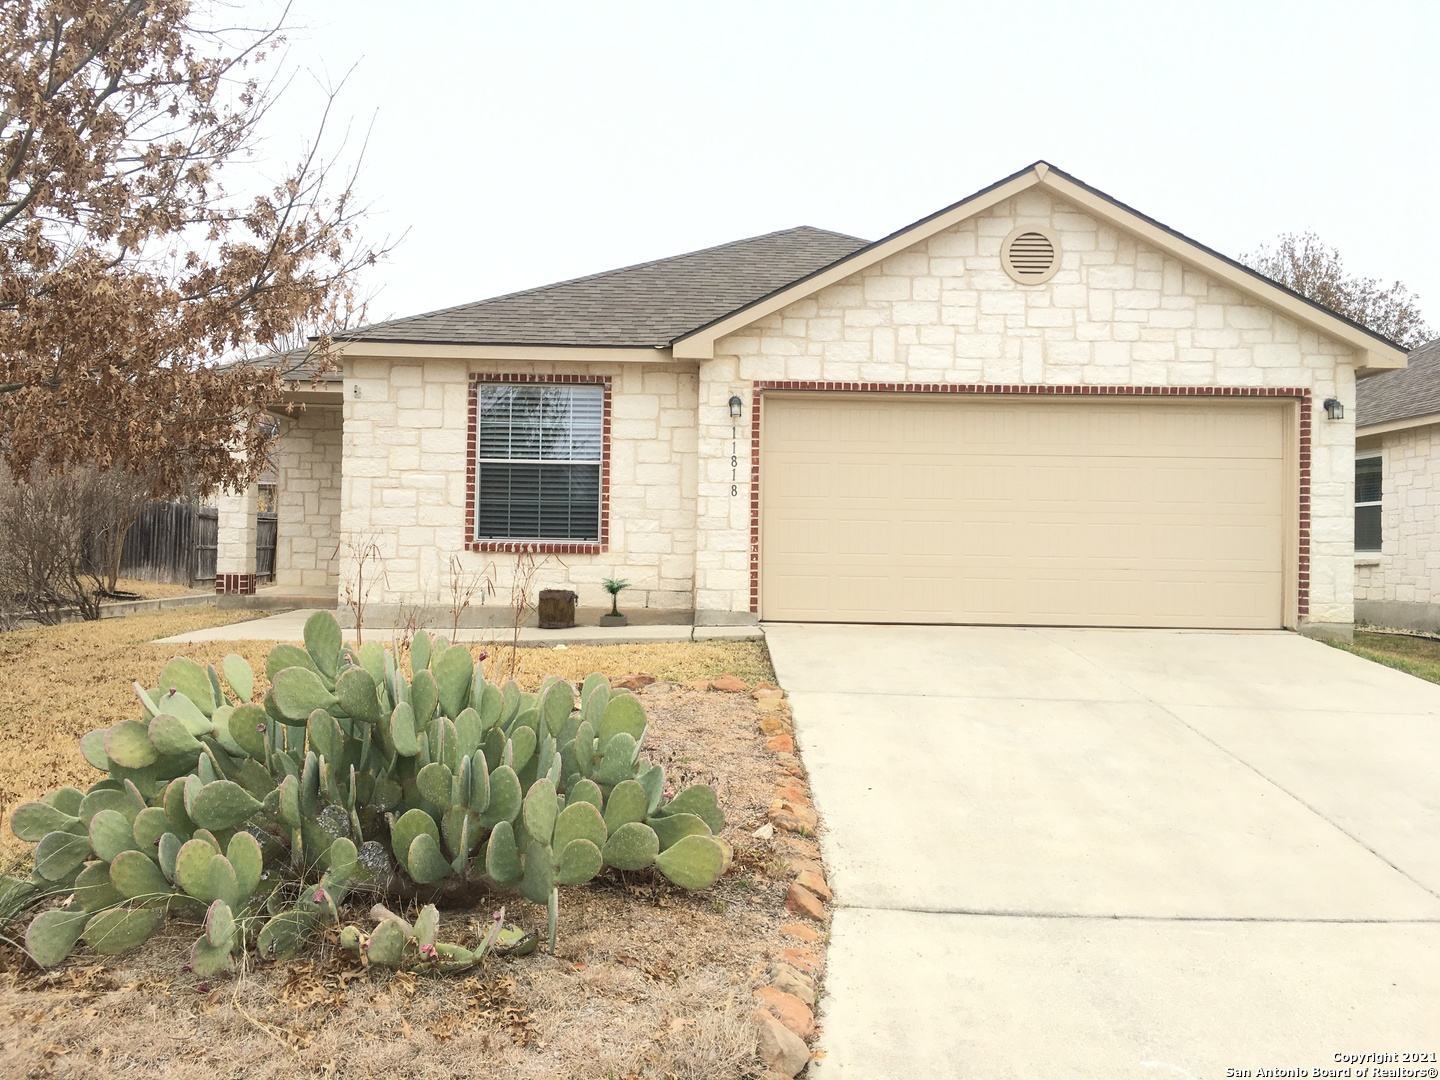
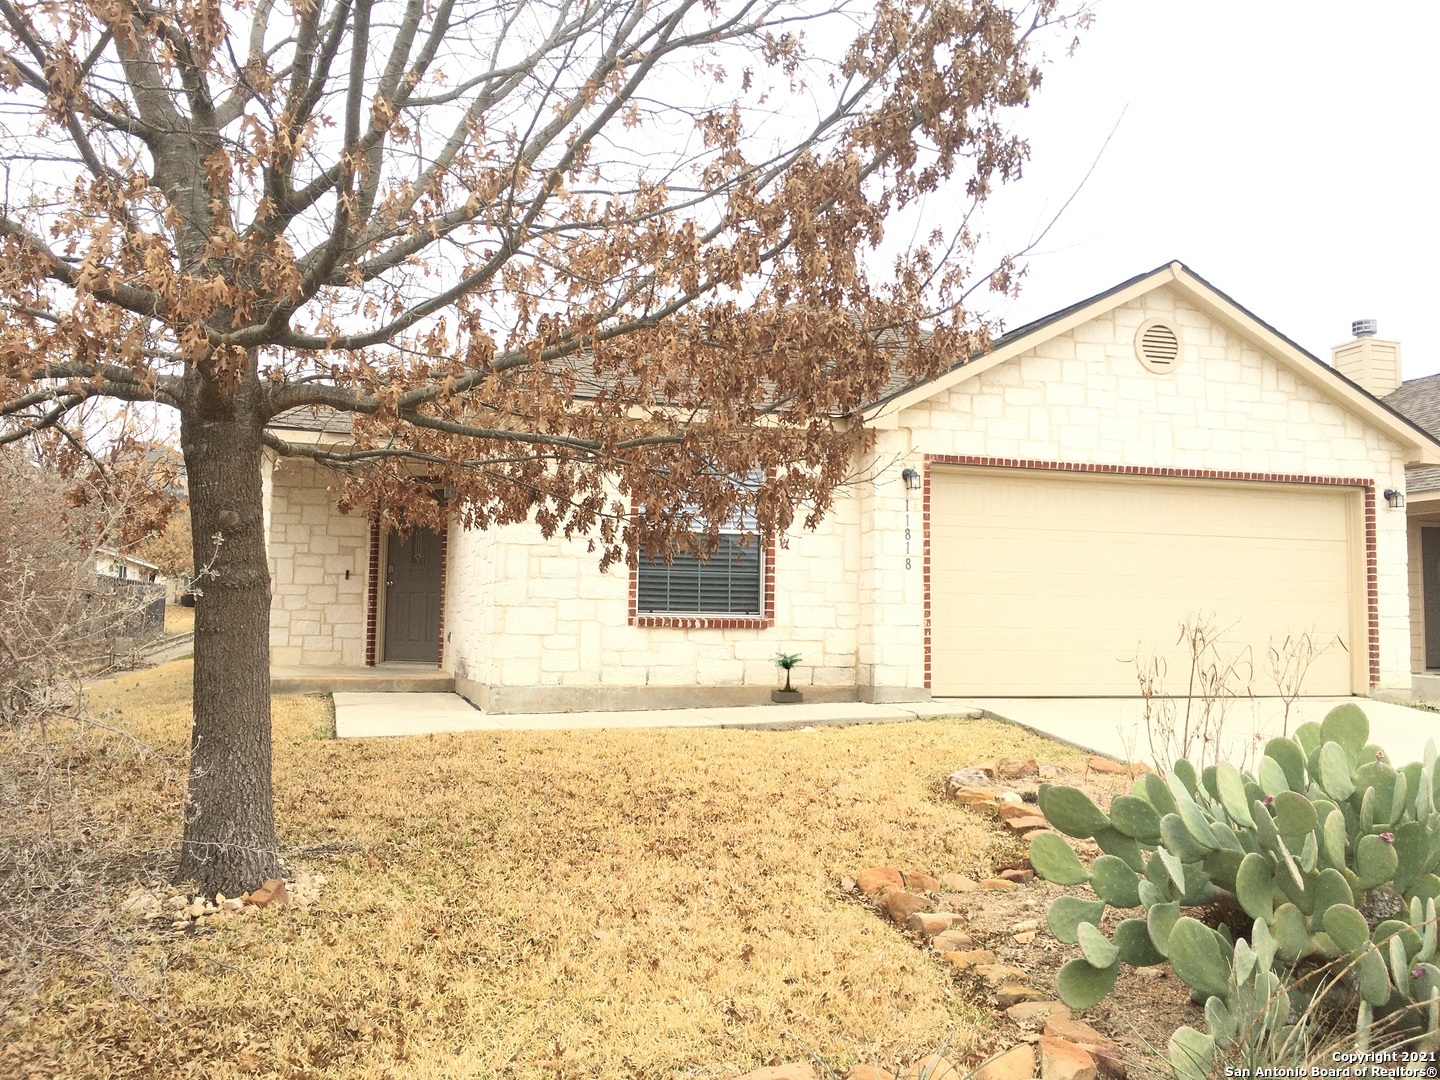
bucket: present [538,588,578,628] -> none [714,664,754,706]

